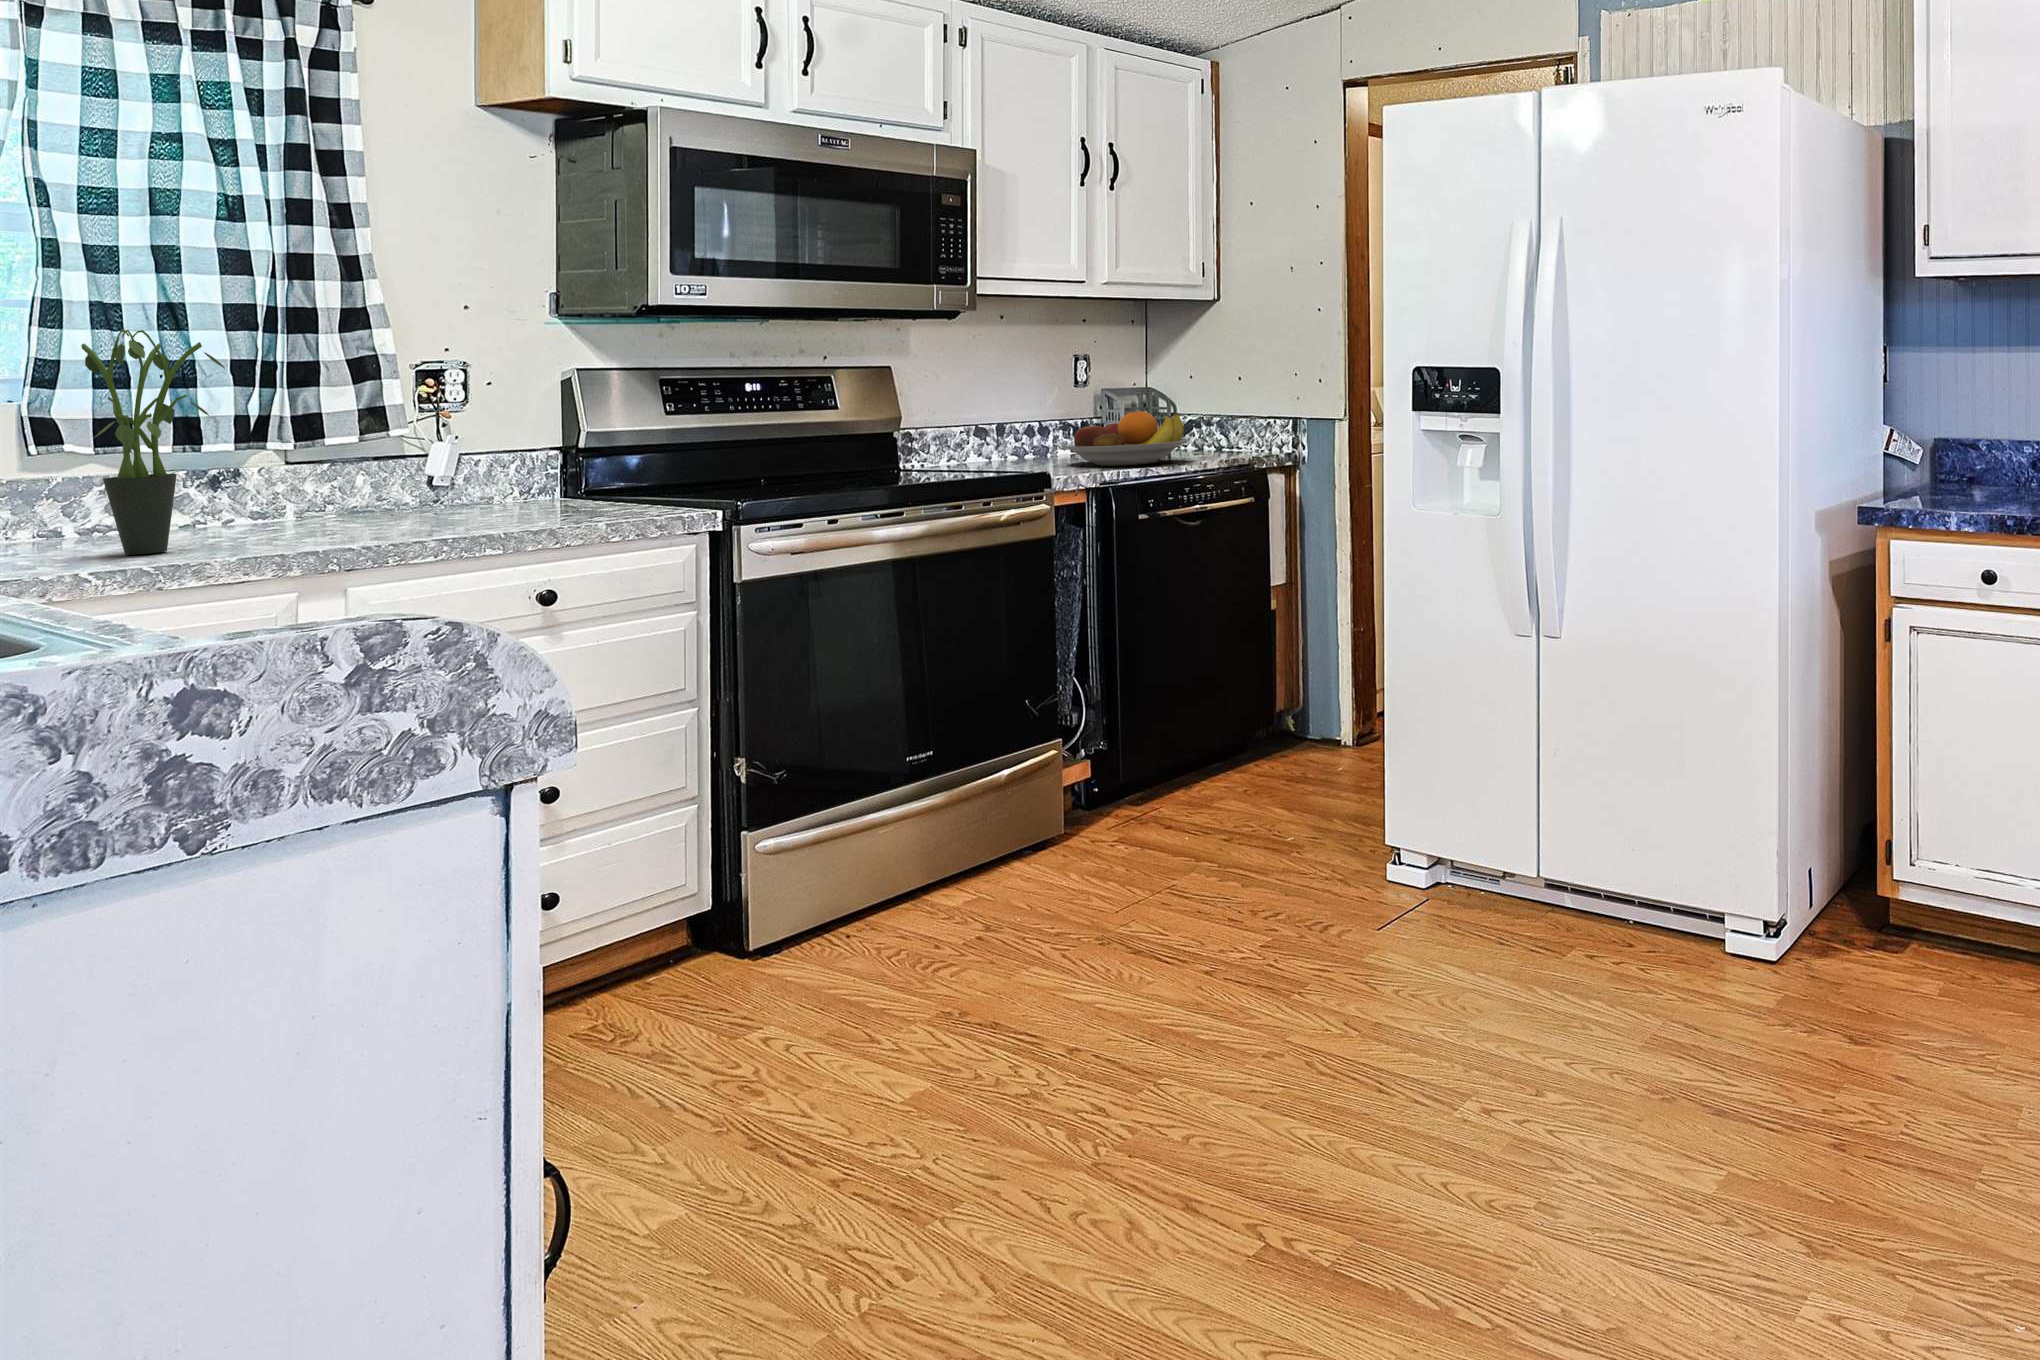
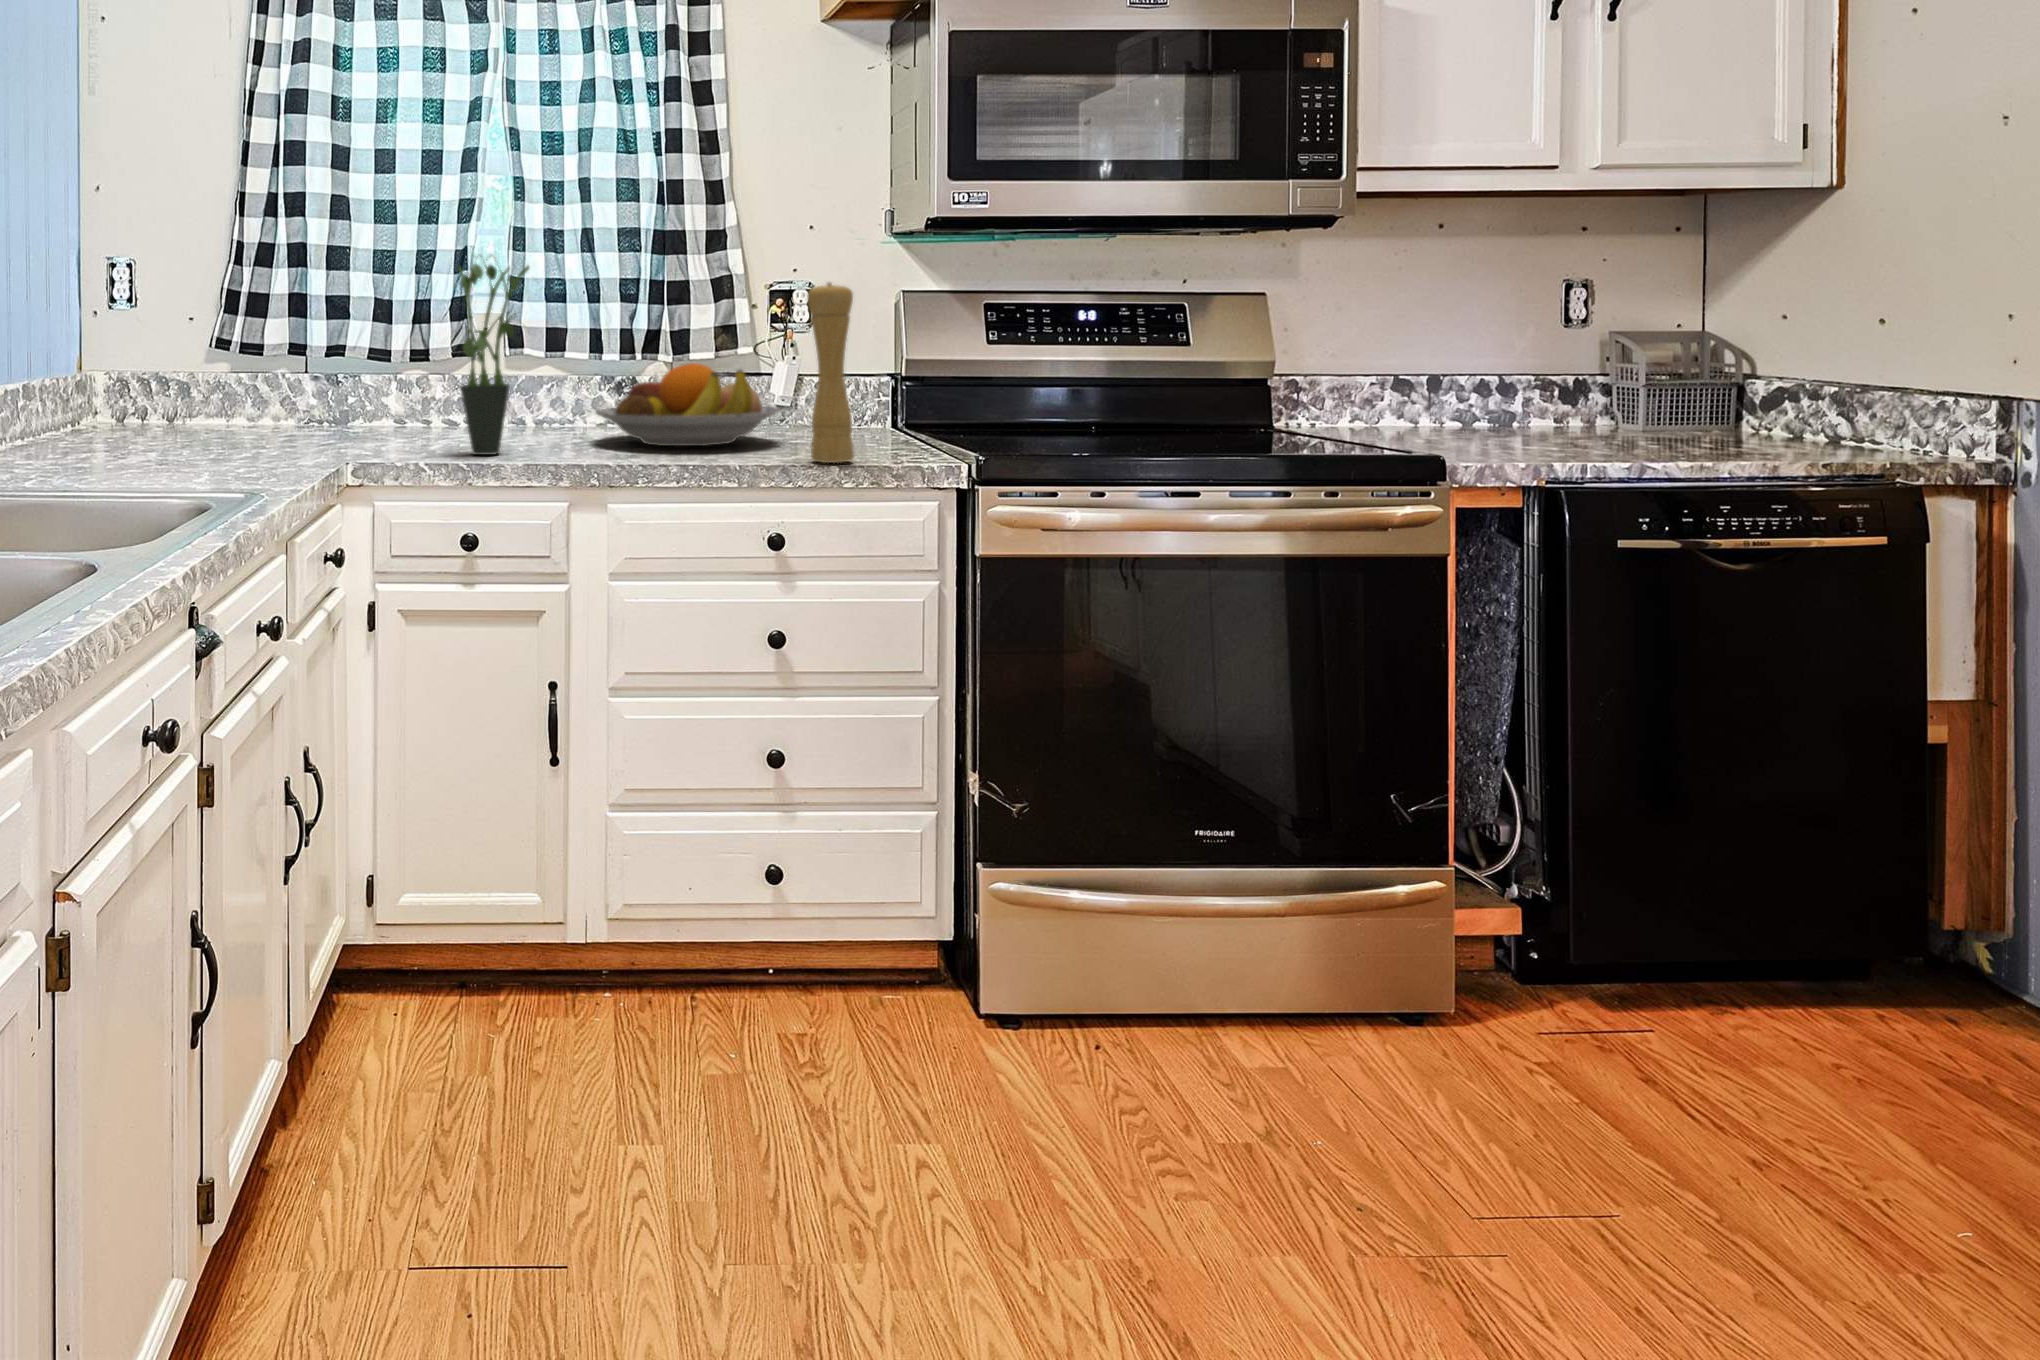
pepper mill: none [560,361,616,520] -> present [807,283,854,463]
fruit bowl: present [1062,411,1188,466] -> present [596,363,781,446]

